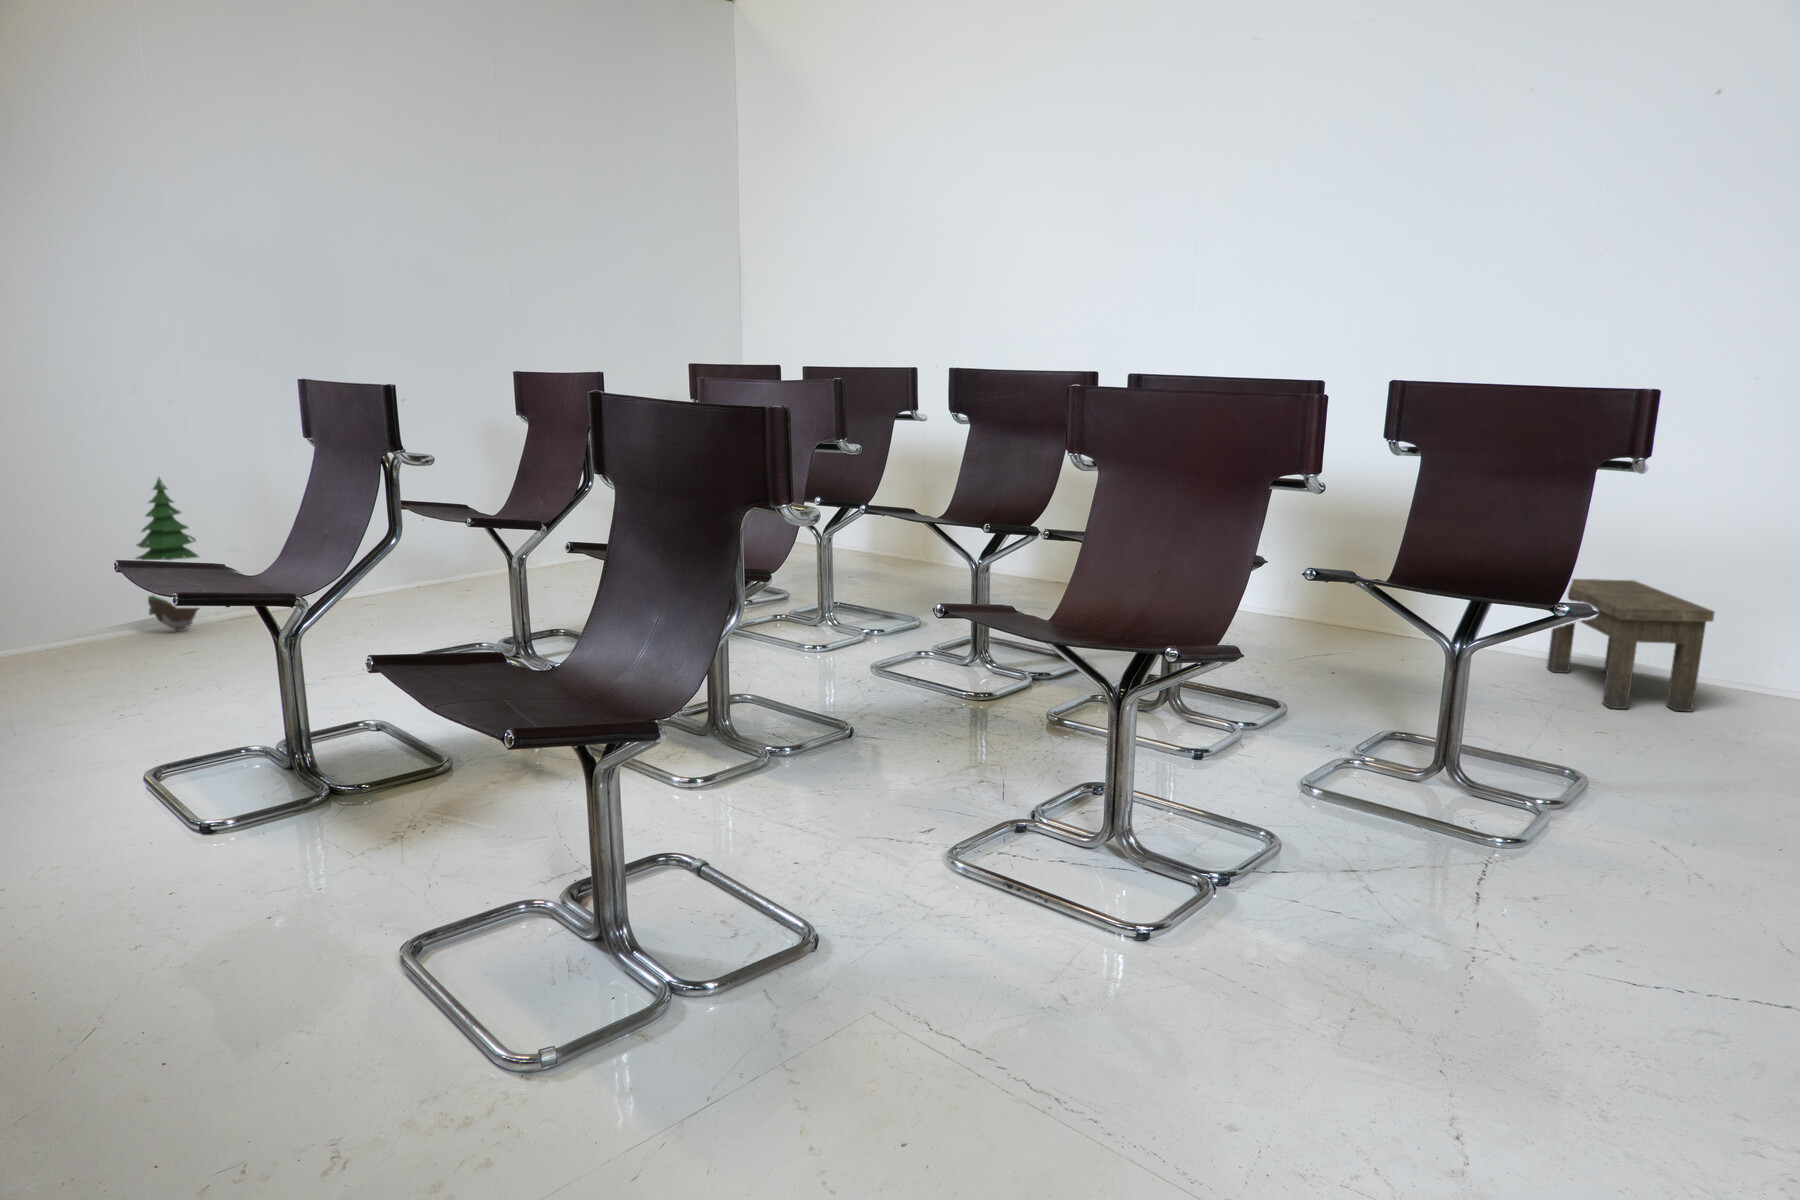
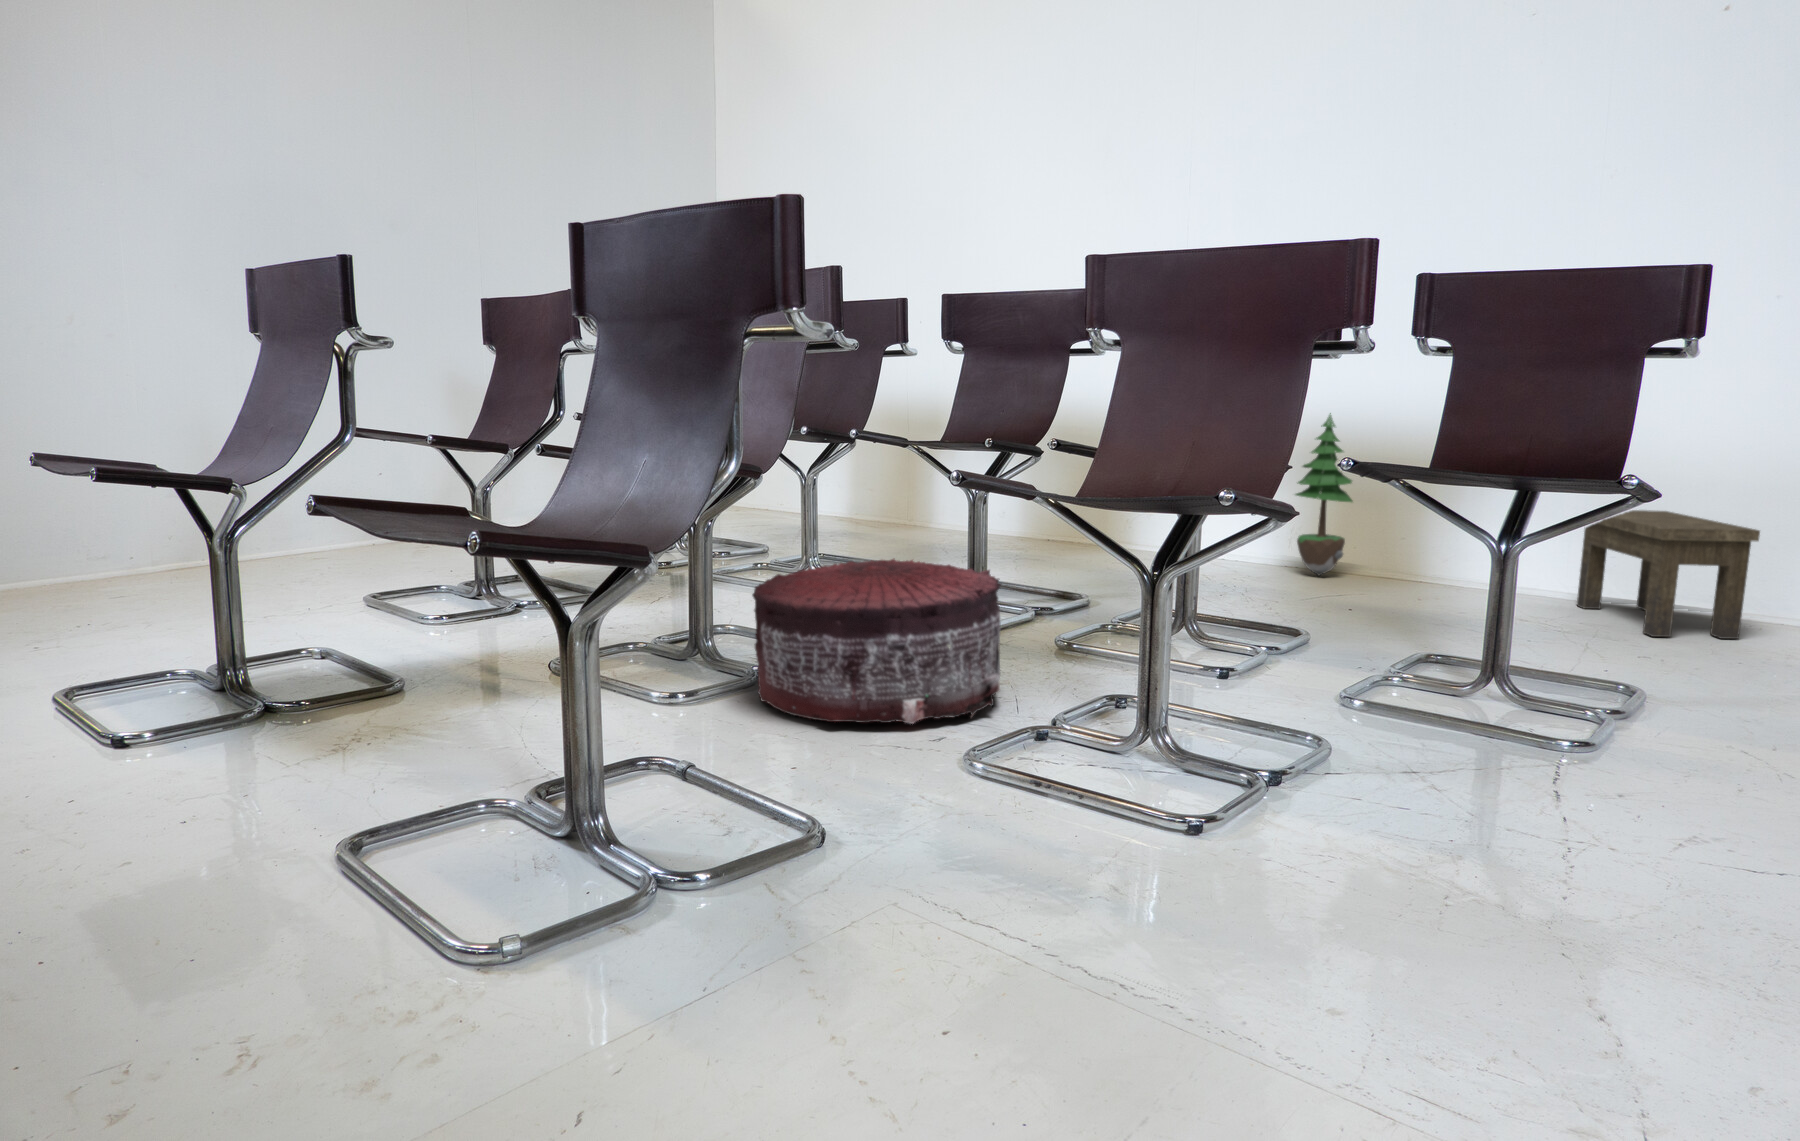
potted tree: present [136,478,199,631] -> present [1296,413,1353,575]
pouf: none [764,646,991,813] -> present [752,559,1001,724]

